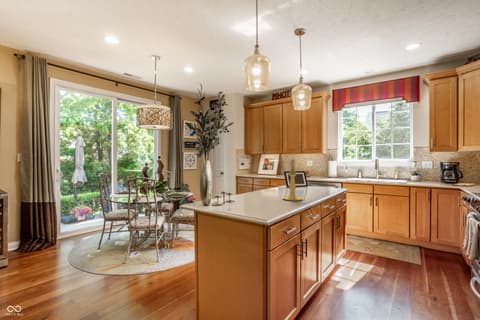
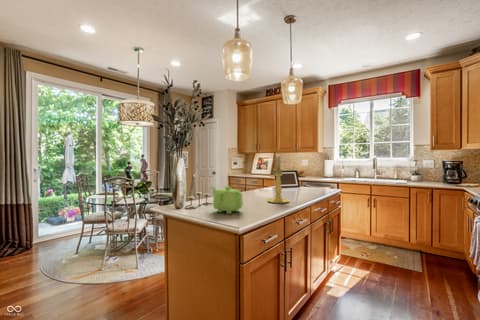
teapot: none [235,186,265,210] -> present [212,186,243,214]

